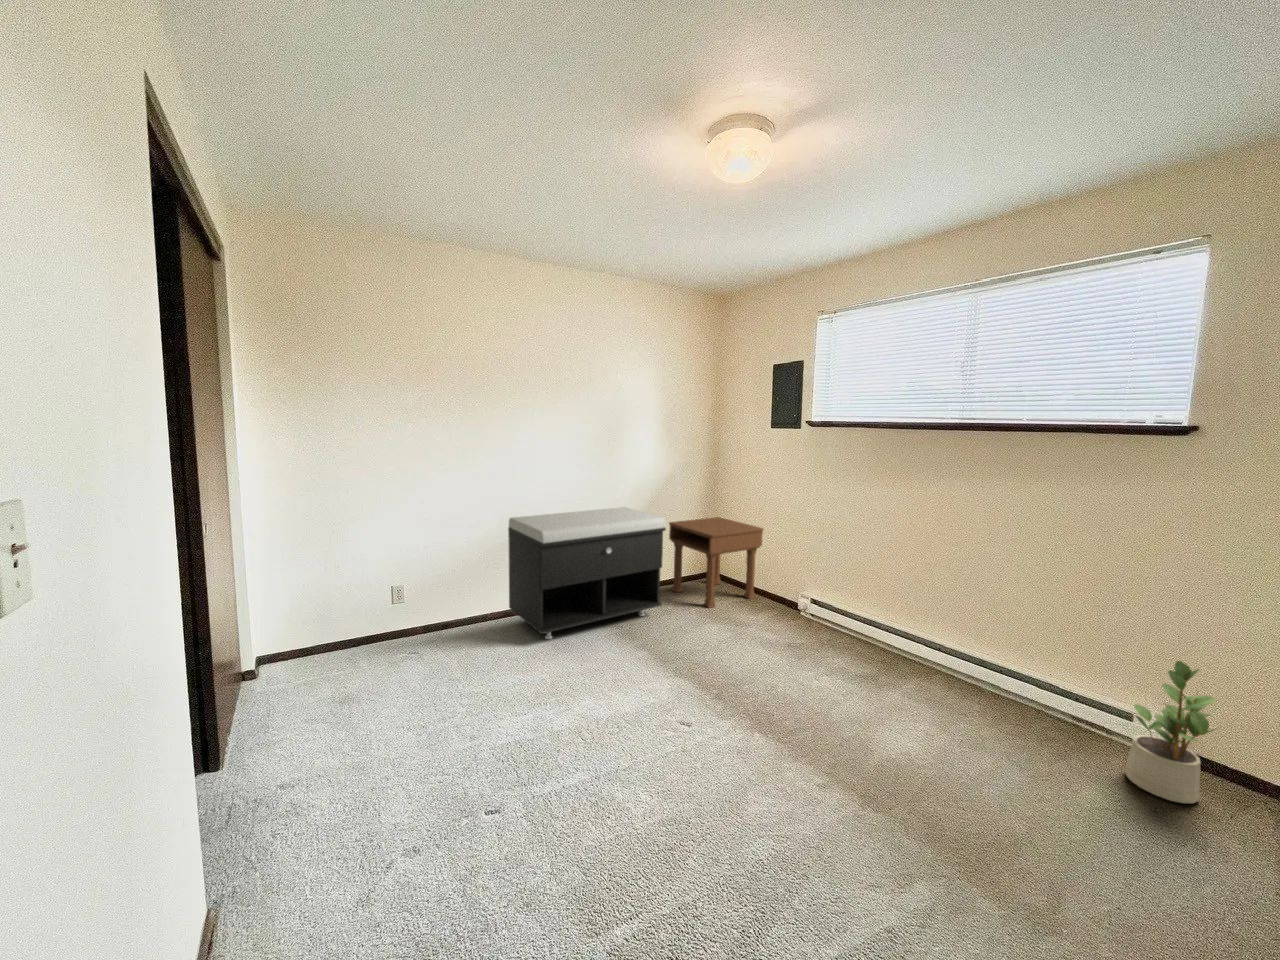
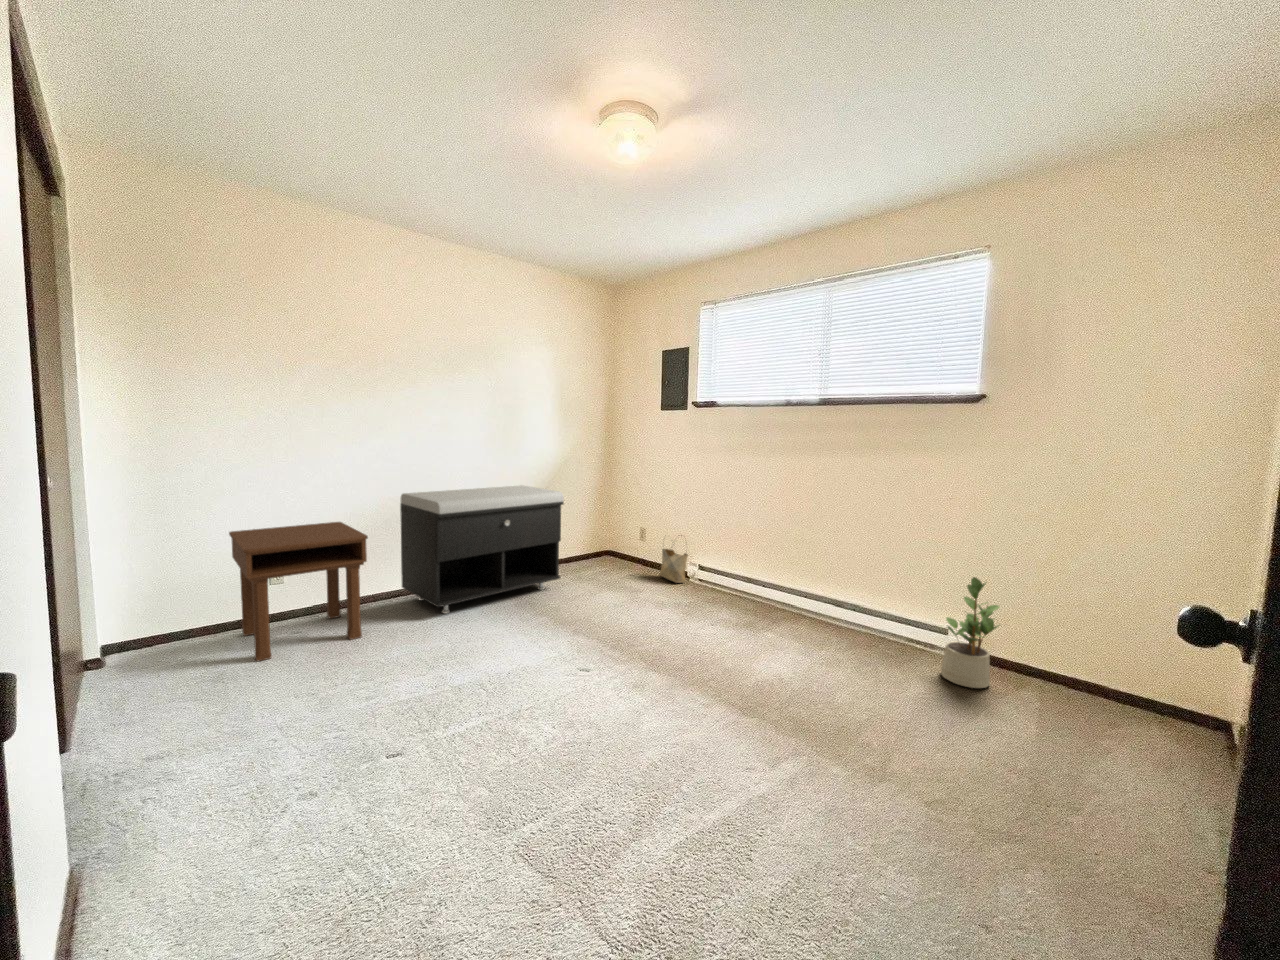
nightstand: present [669,517,764,608] -> present [229,522,368,661]
woven basket: none [765,564,798,616] -> present [659,549,688,583]

